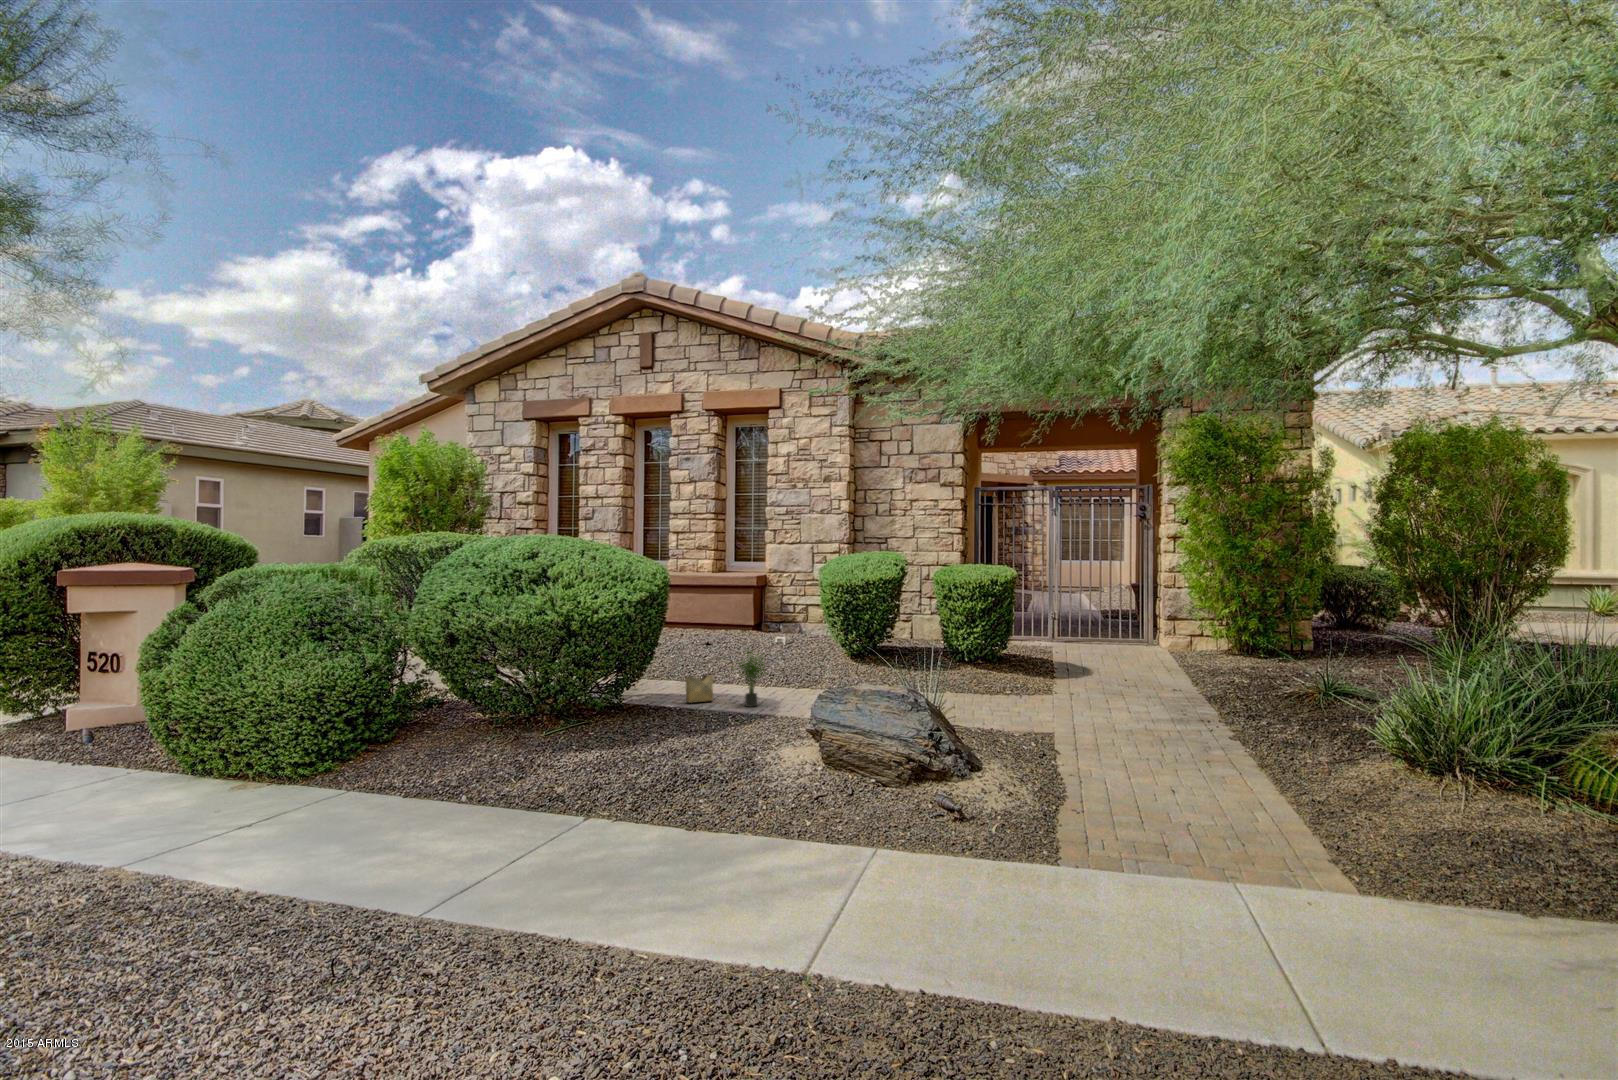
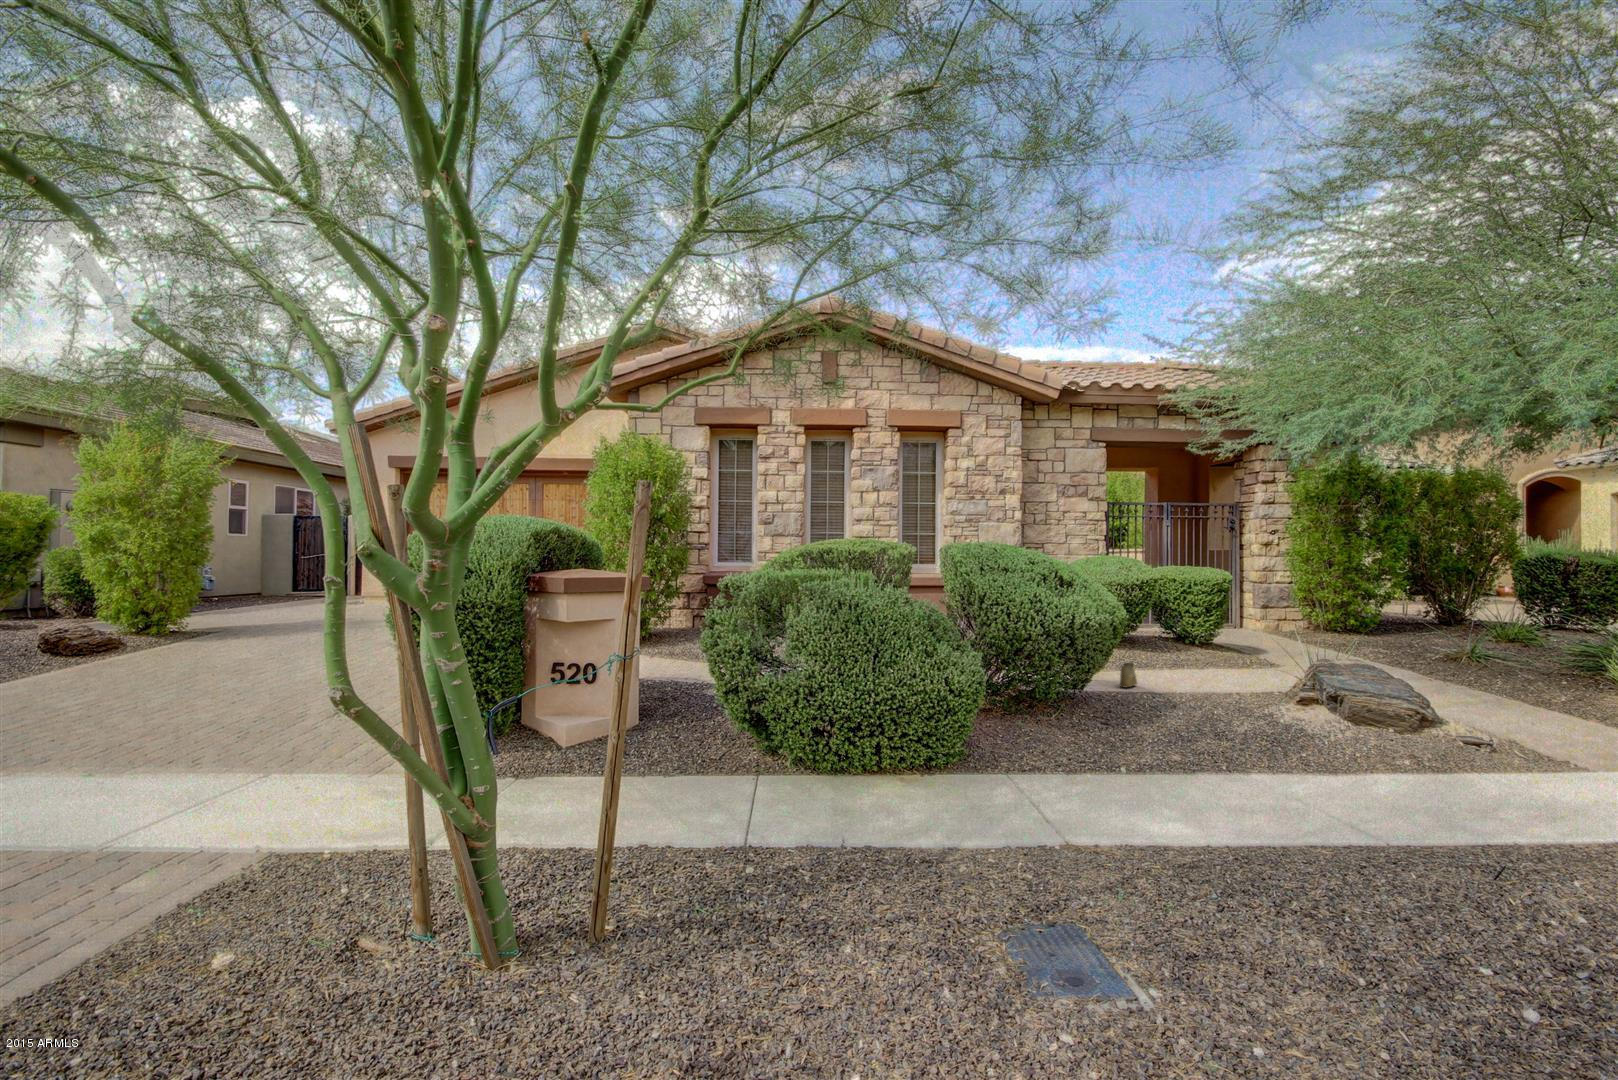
potted plant: present [735,653,764,707] -> none [1156,636,1194,688]

